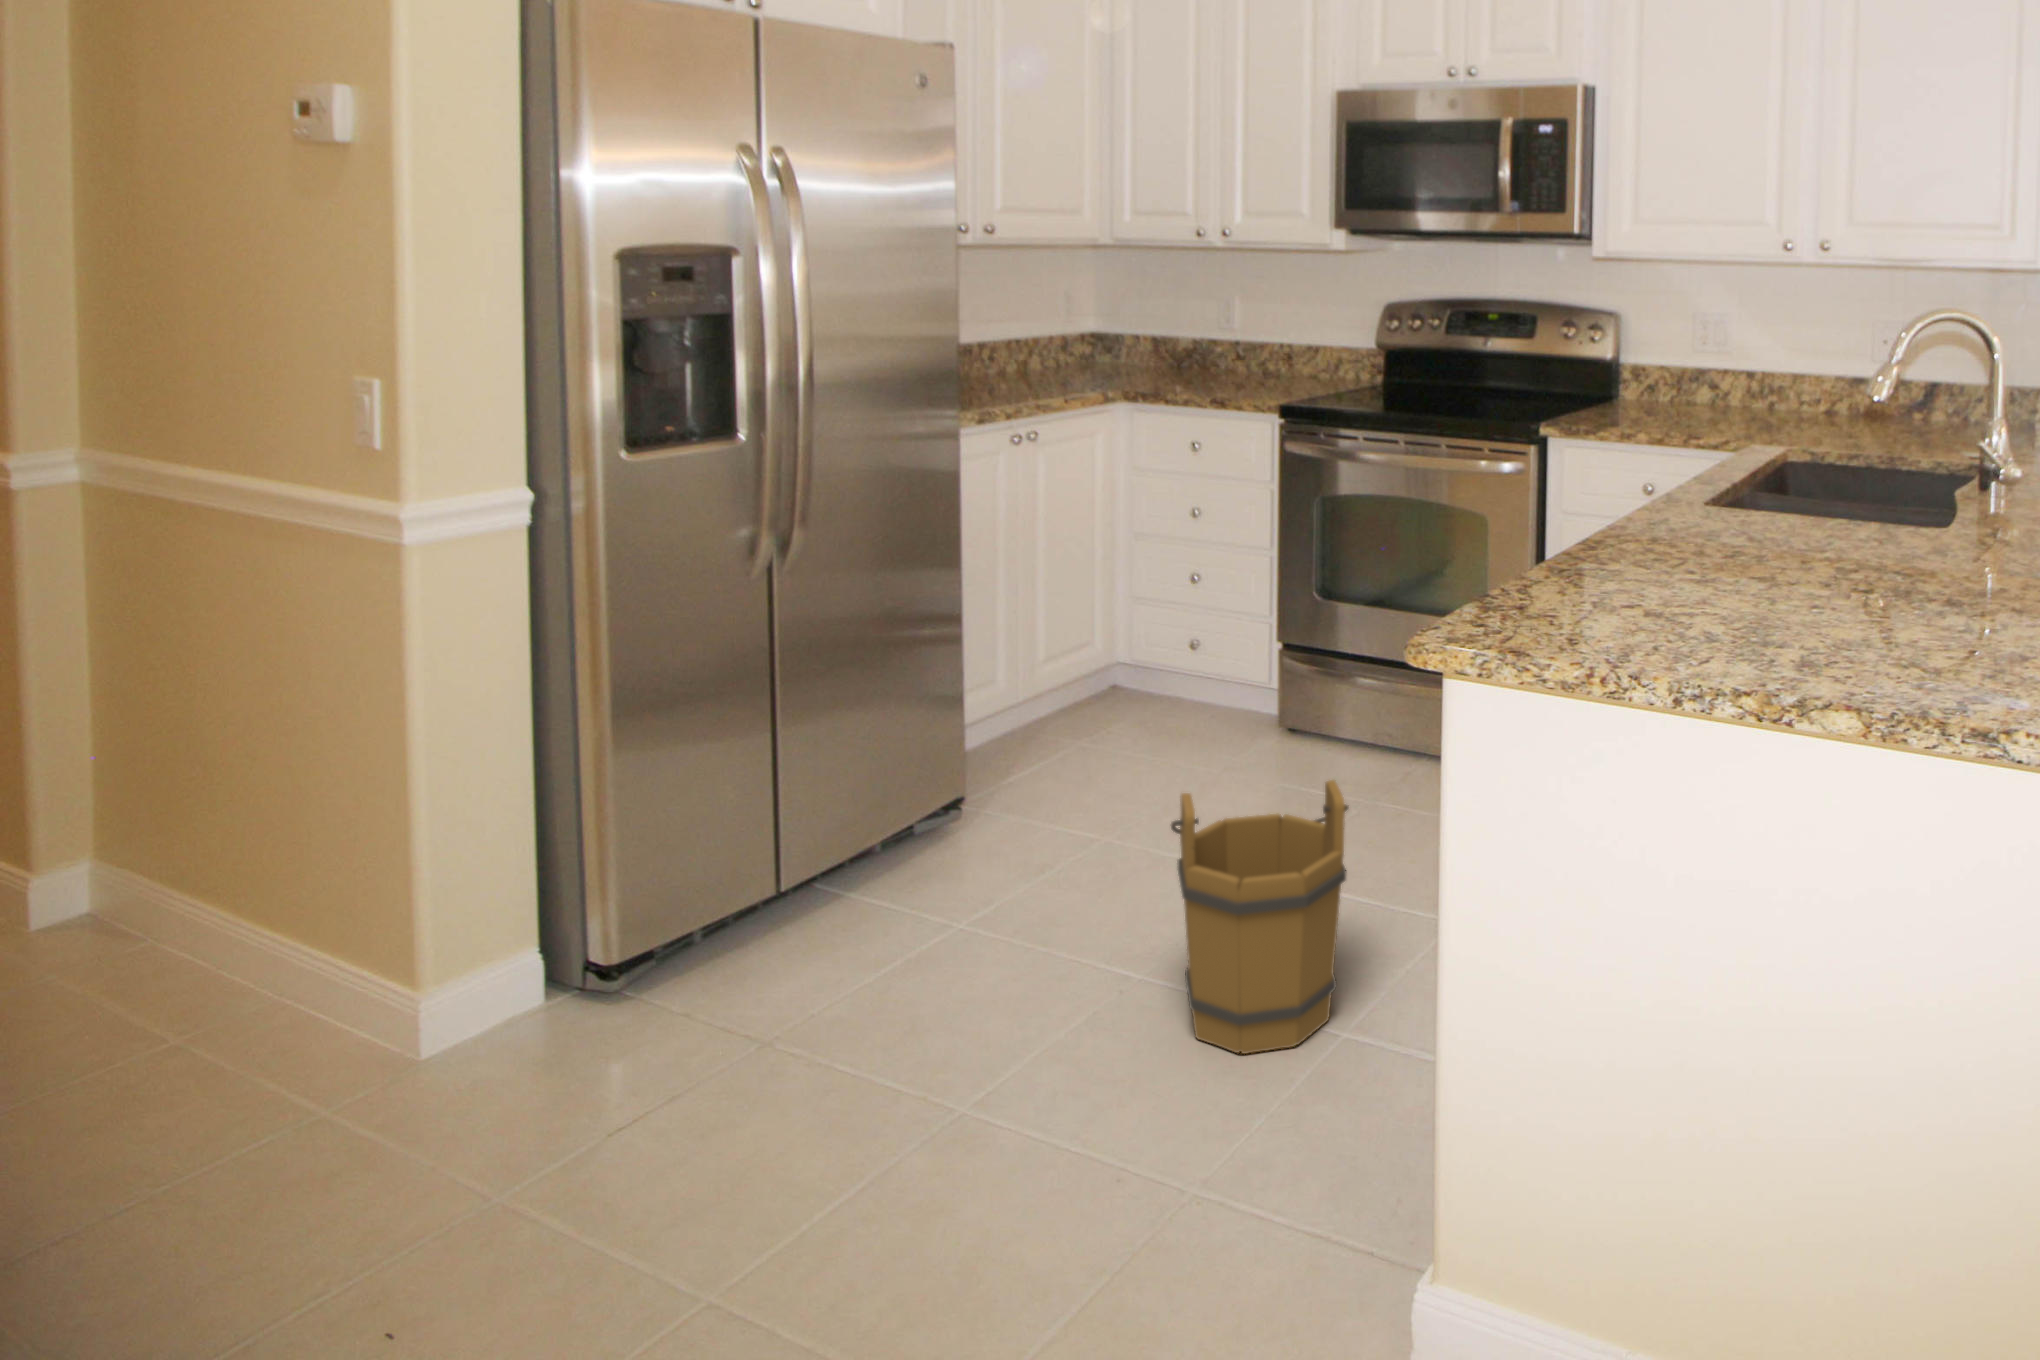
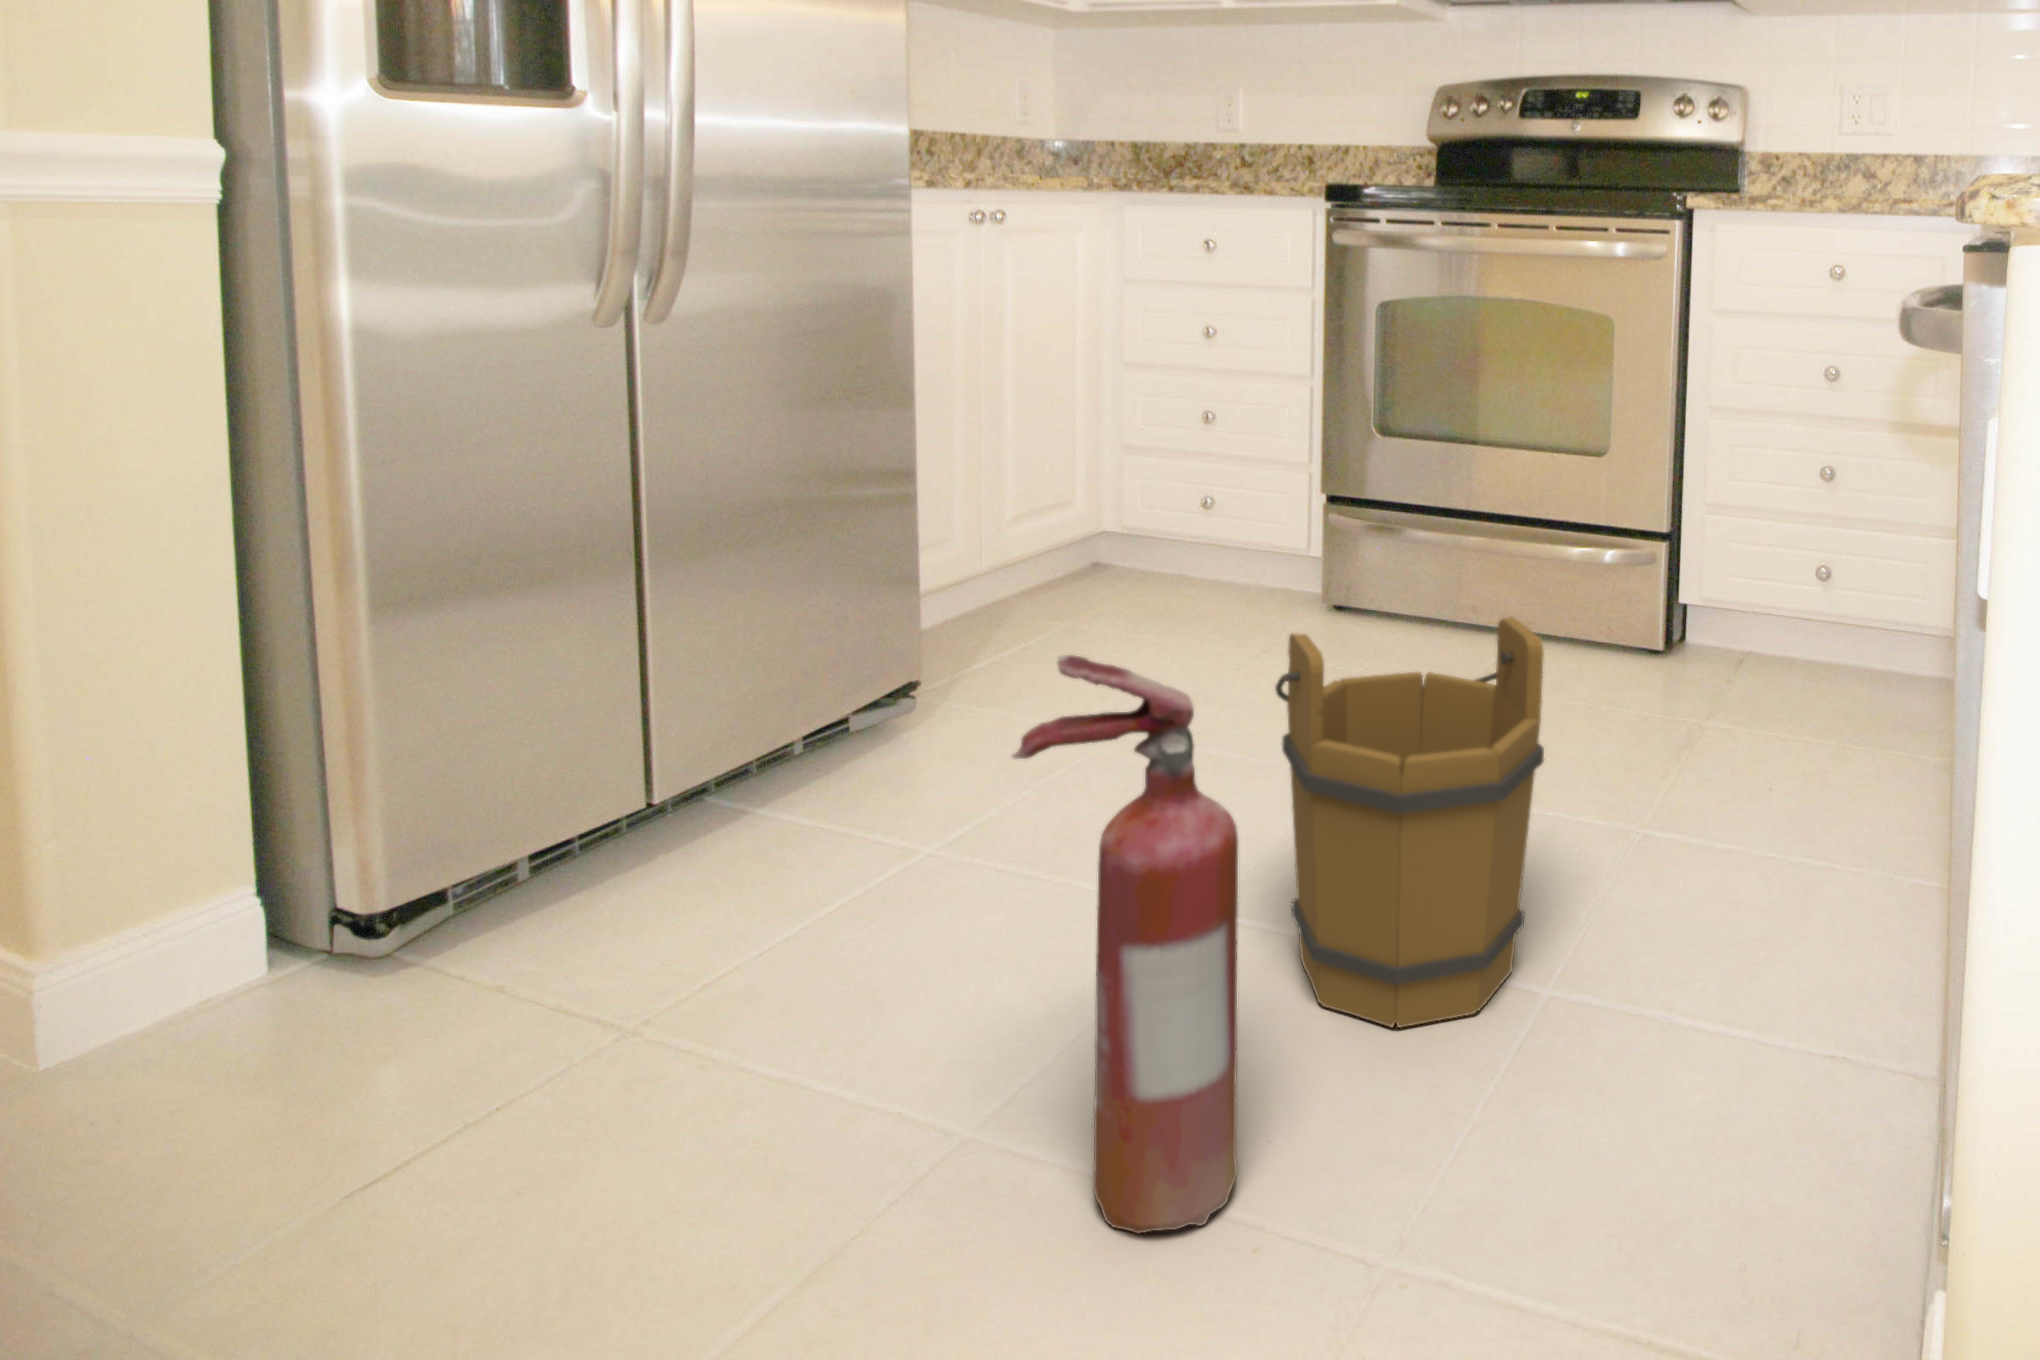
fire extinguisher: none [982,824,1118,1166] -> present [1012,655,1238,1233]

